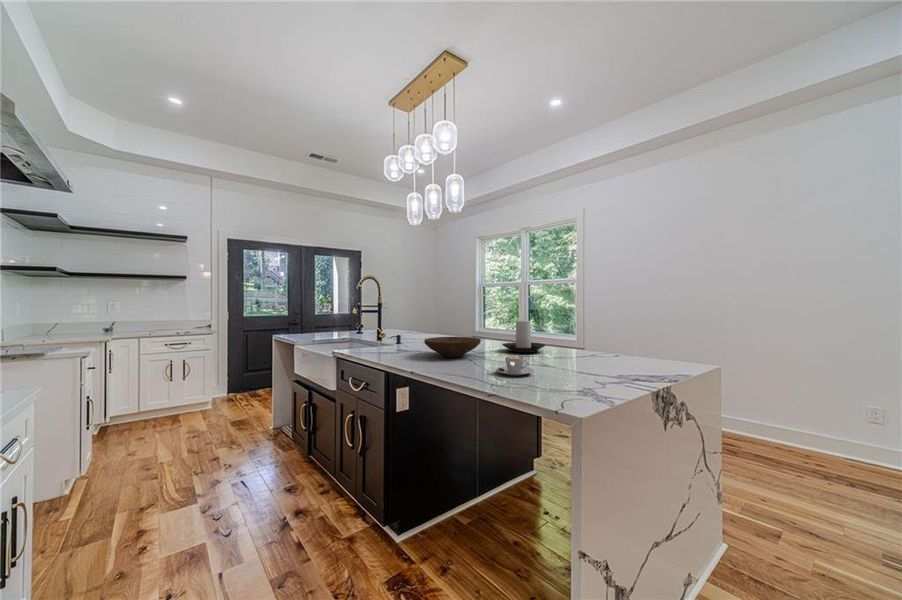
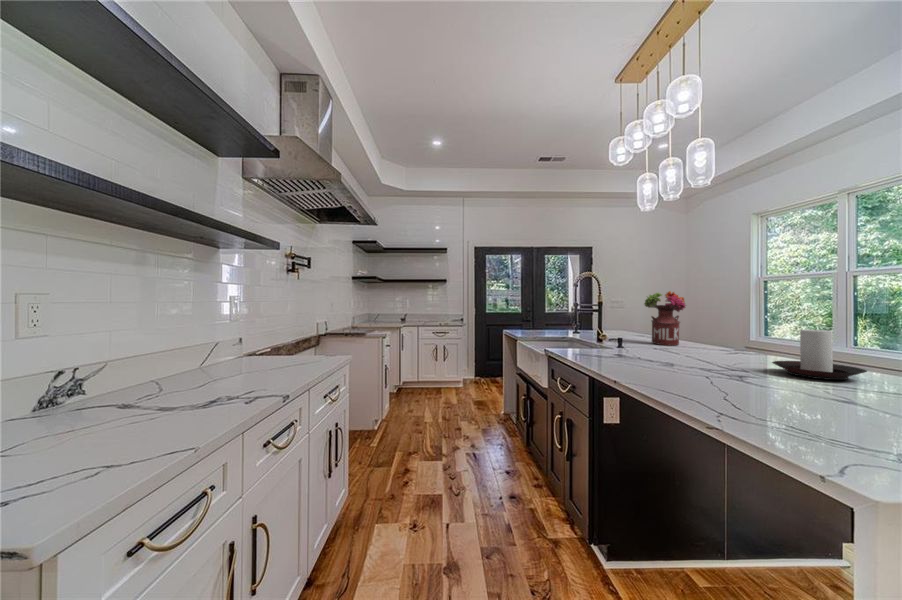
flower arrangement: none [414,294,445,339] -> present [644,291,686,345]
wooden bowl: present [424,337,481,358] -> none [643,344,729,372]
coffee cup: present [496,356,534,376] -> none [740,381,815,410]

